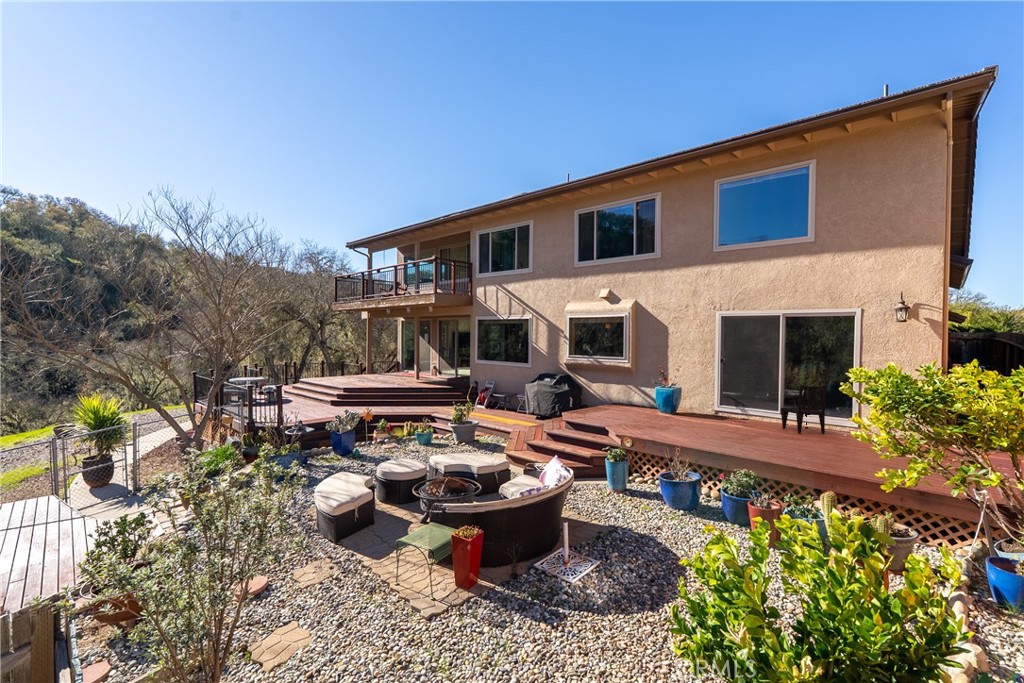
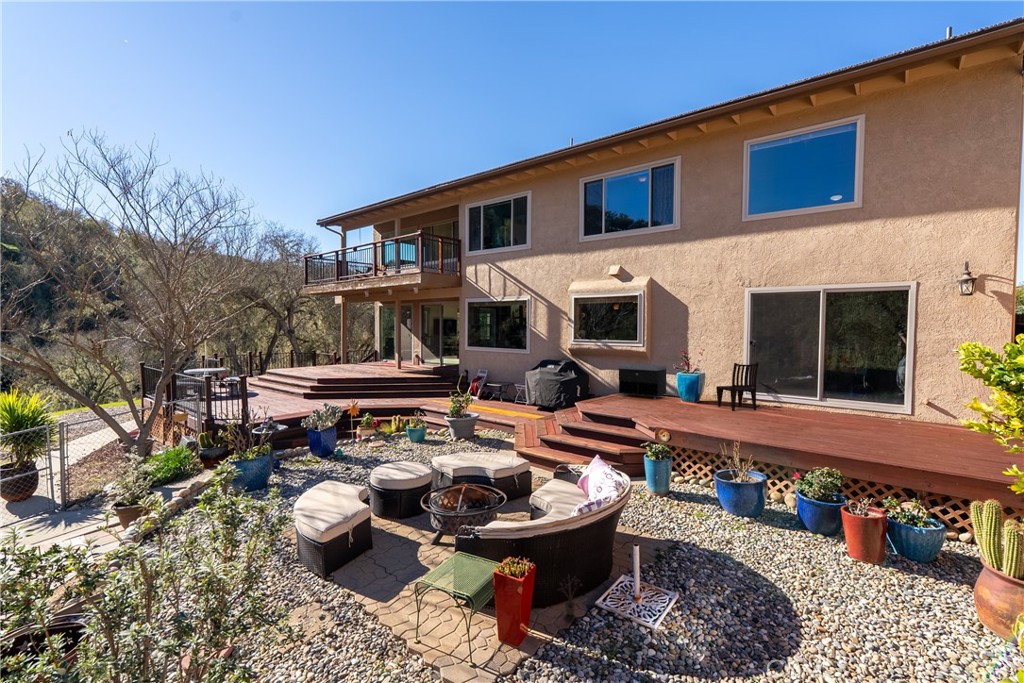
storage bench: none [604,378,648,410] -> present [618,364,666,399]
dining chair: present [781,385,827,434] -> present [716,363,759,411]

